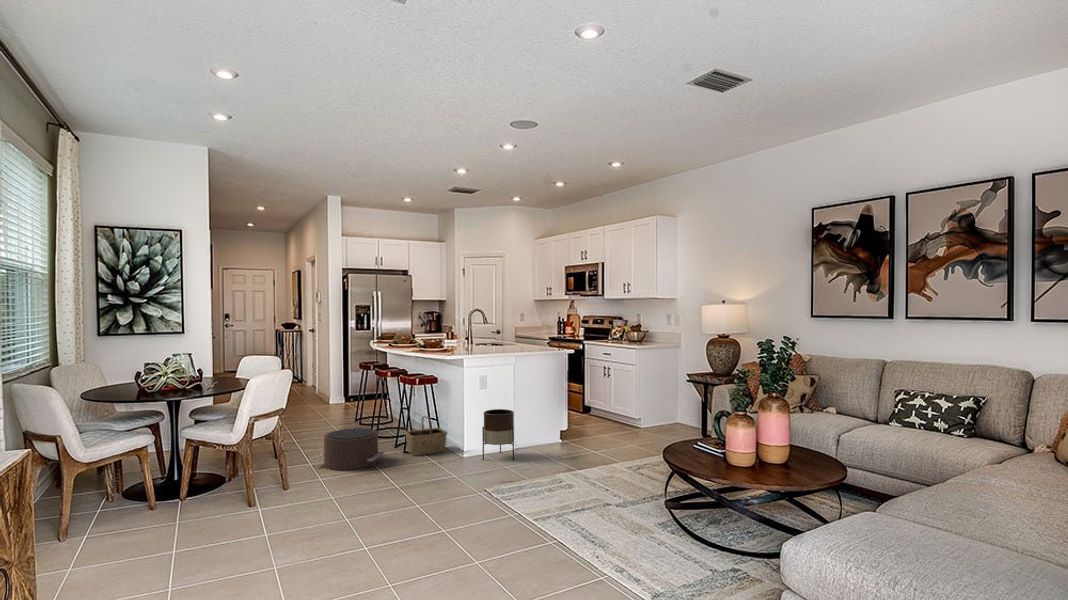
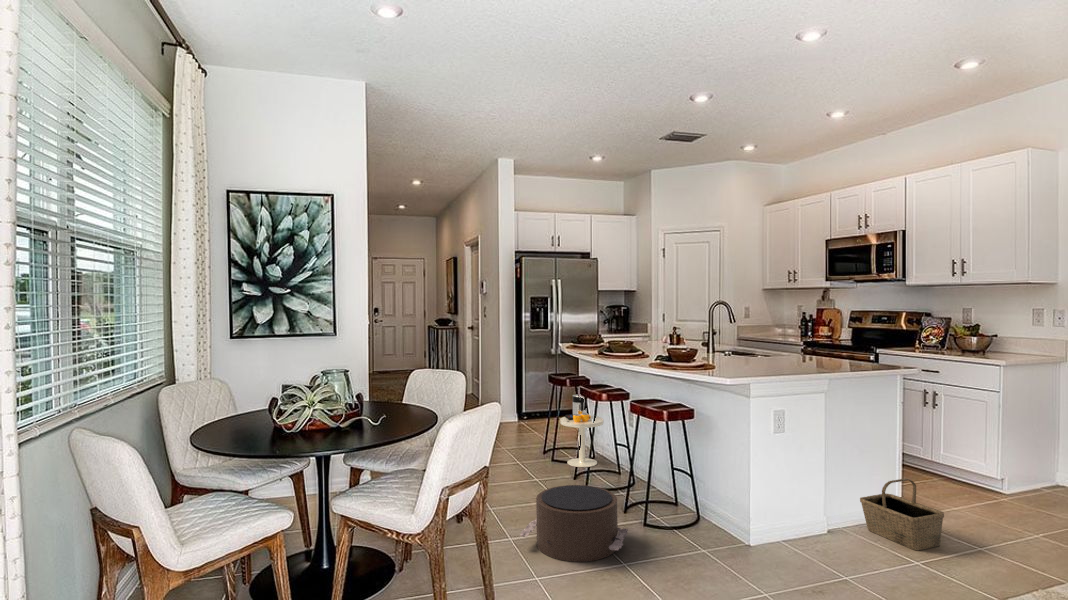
side table: none [362,376,395,427] -> present [560,394,603,467]
planter: present [482,409,514,460] -> none [792,467,854,561]
basket: present [405,416,447,456] -> present [860,479,944,550]

